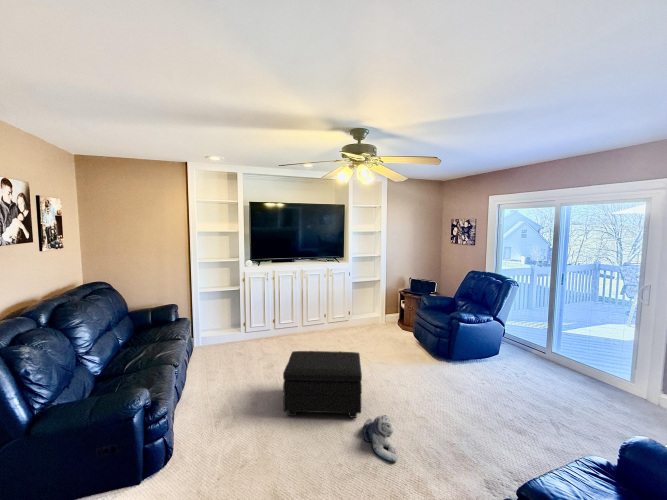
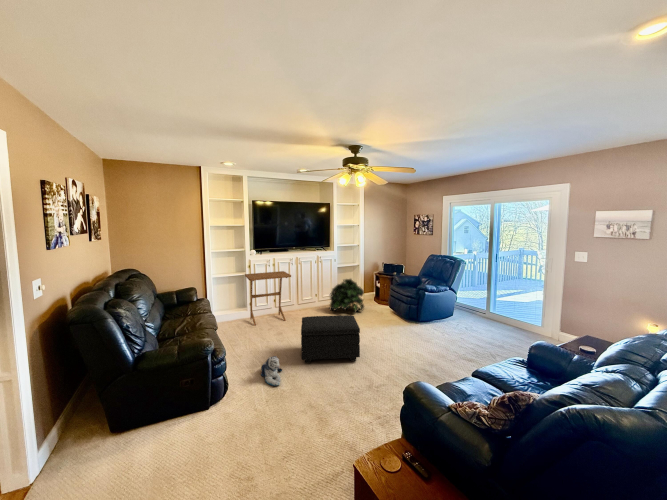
side table: none [237,287,290,353] -> present [245,271,291,325]
potted plant: none [340,298,384,343] -> present [330,279,364,312]
plush toy: present [363,415,397,462] -> present [261,356,282,386]

